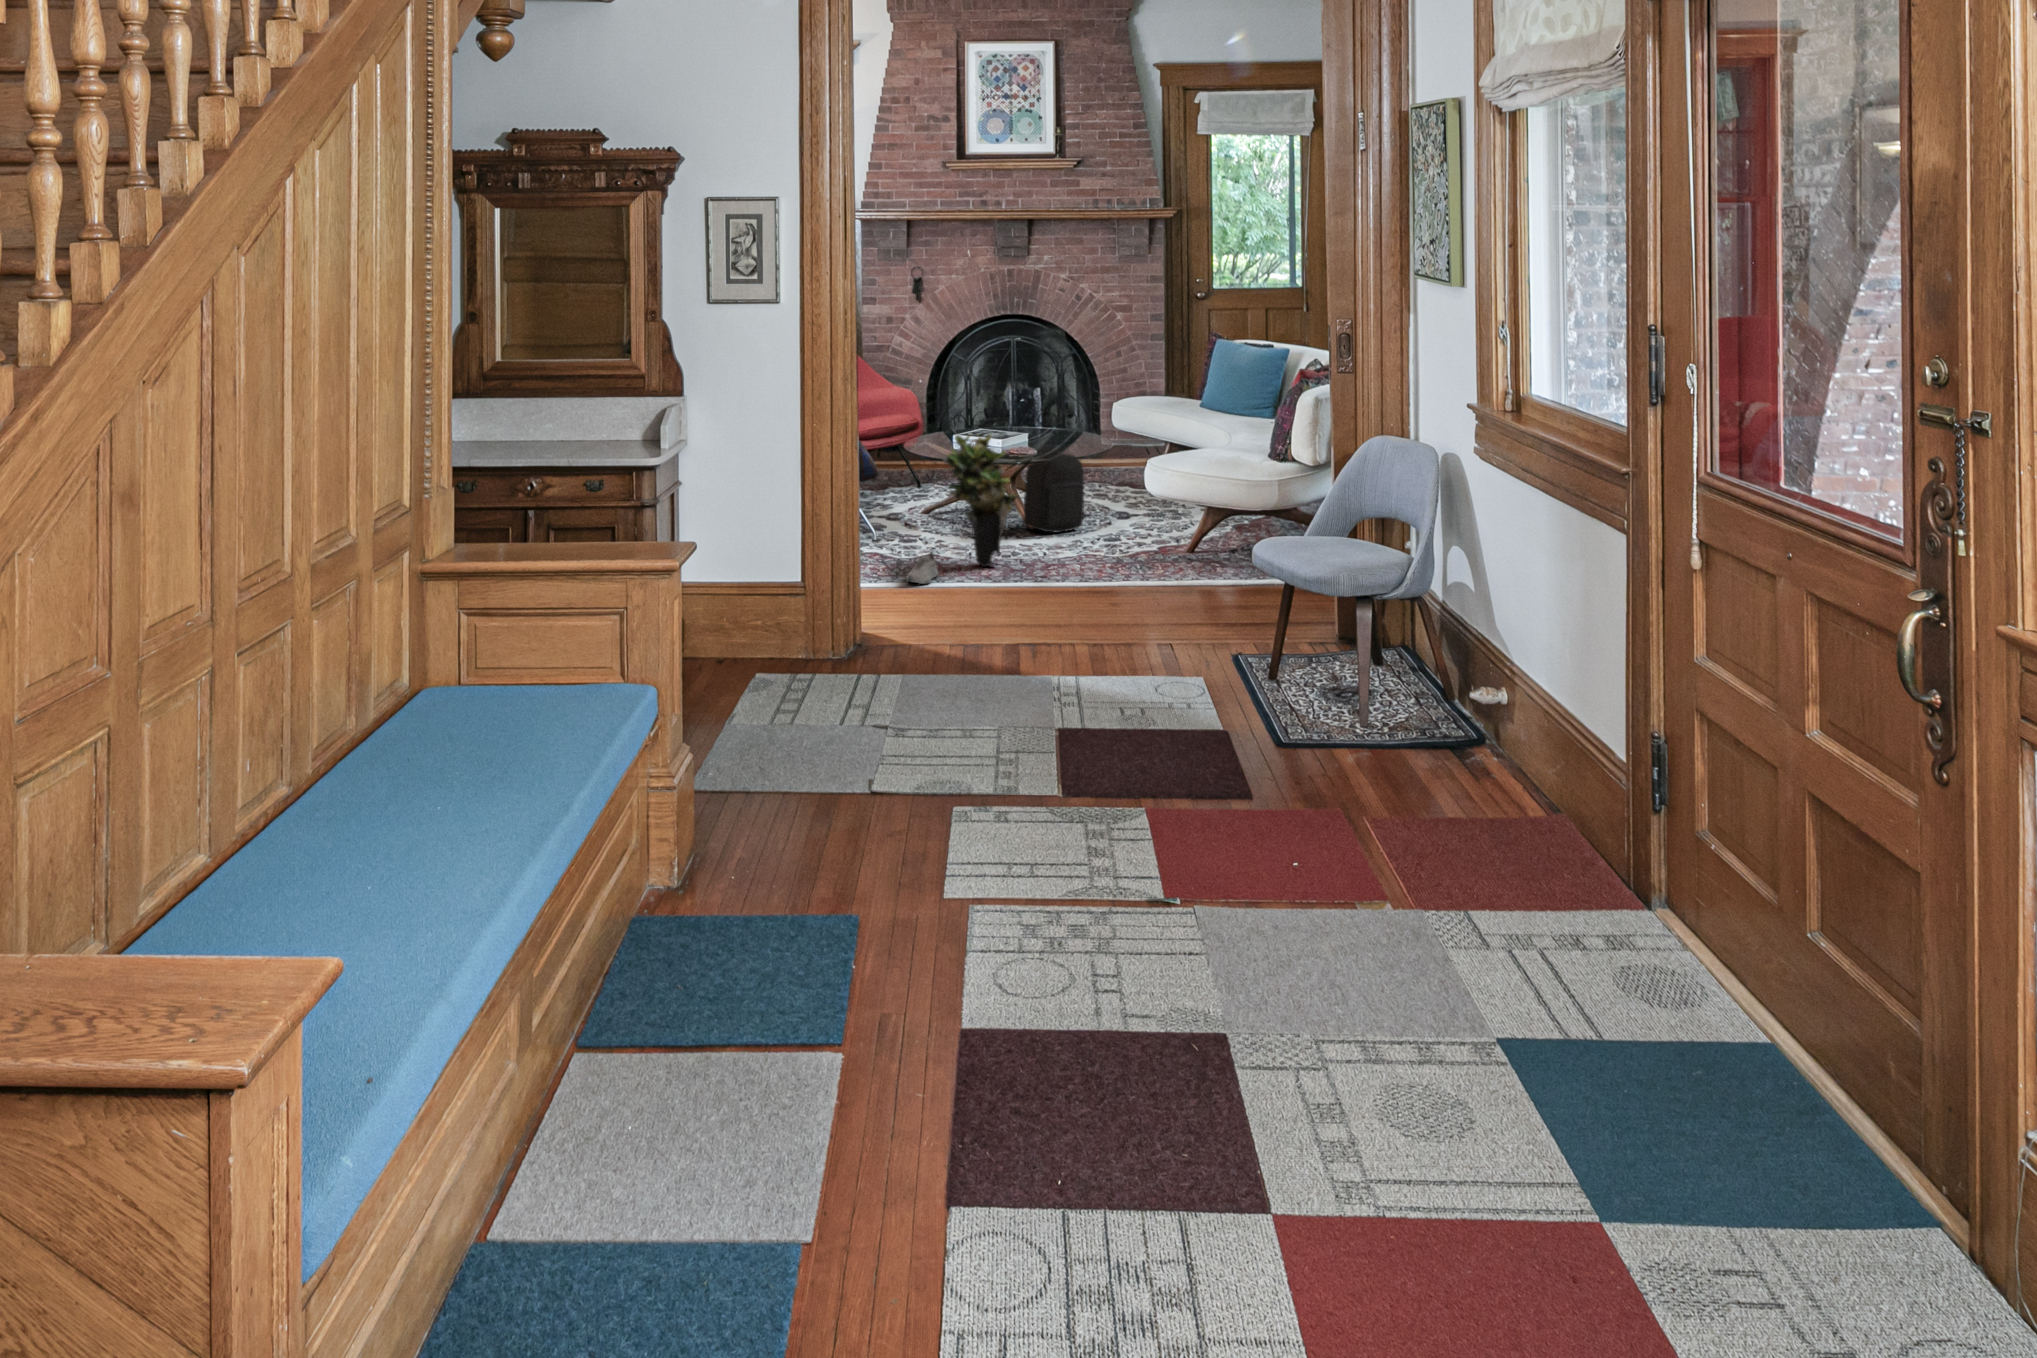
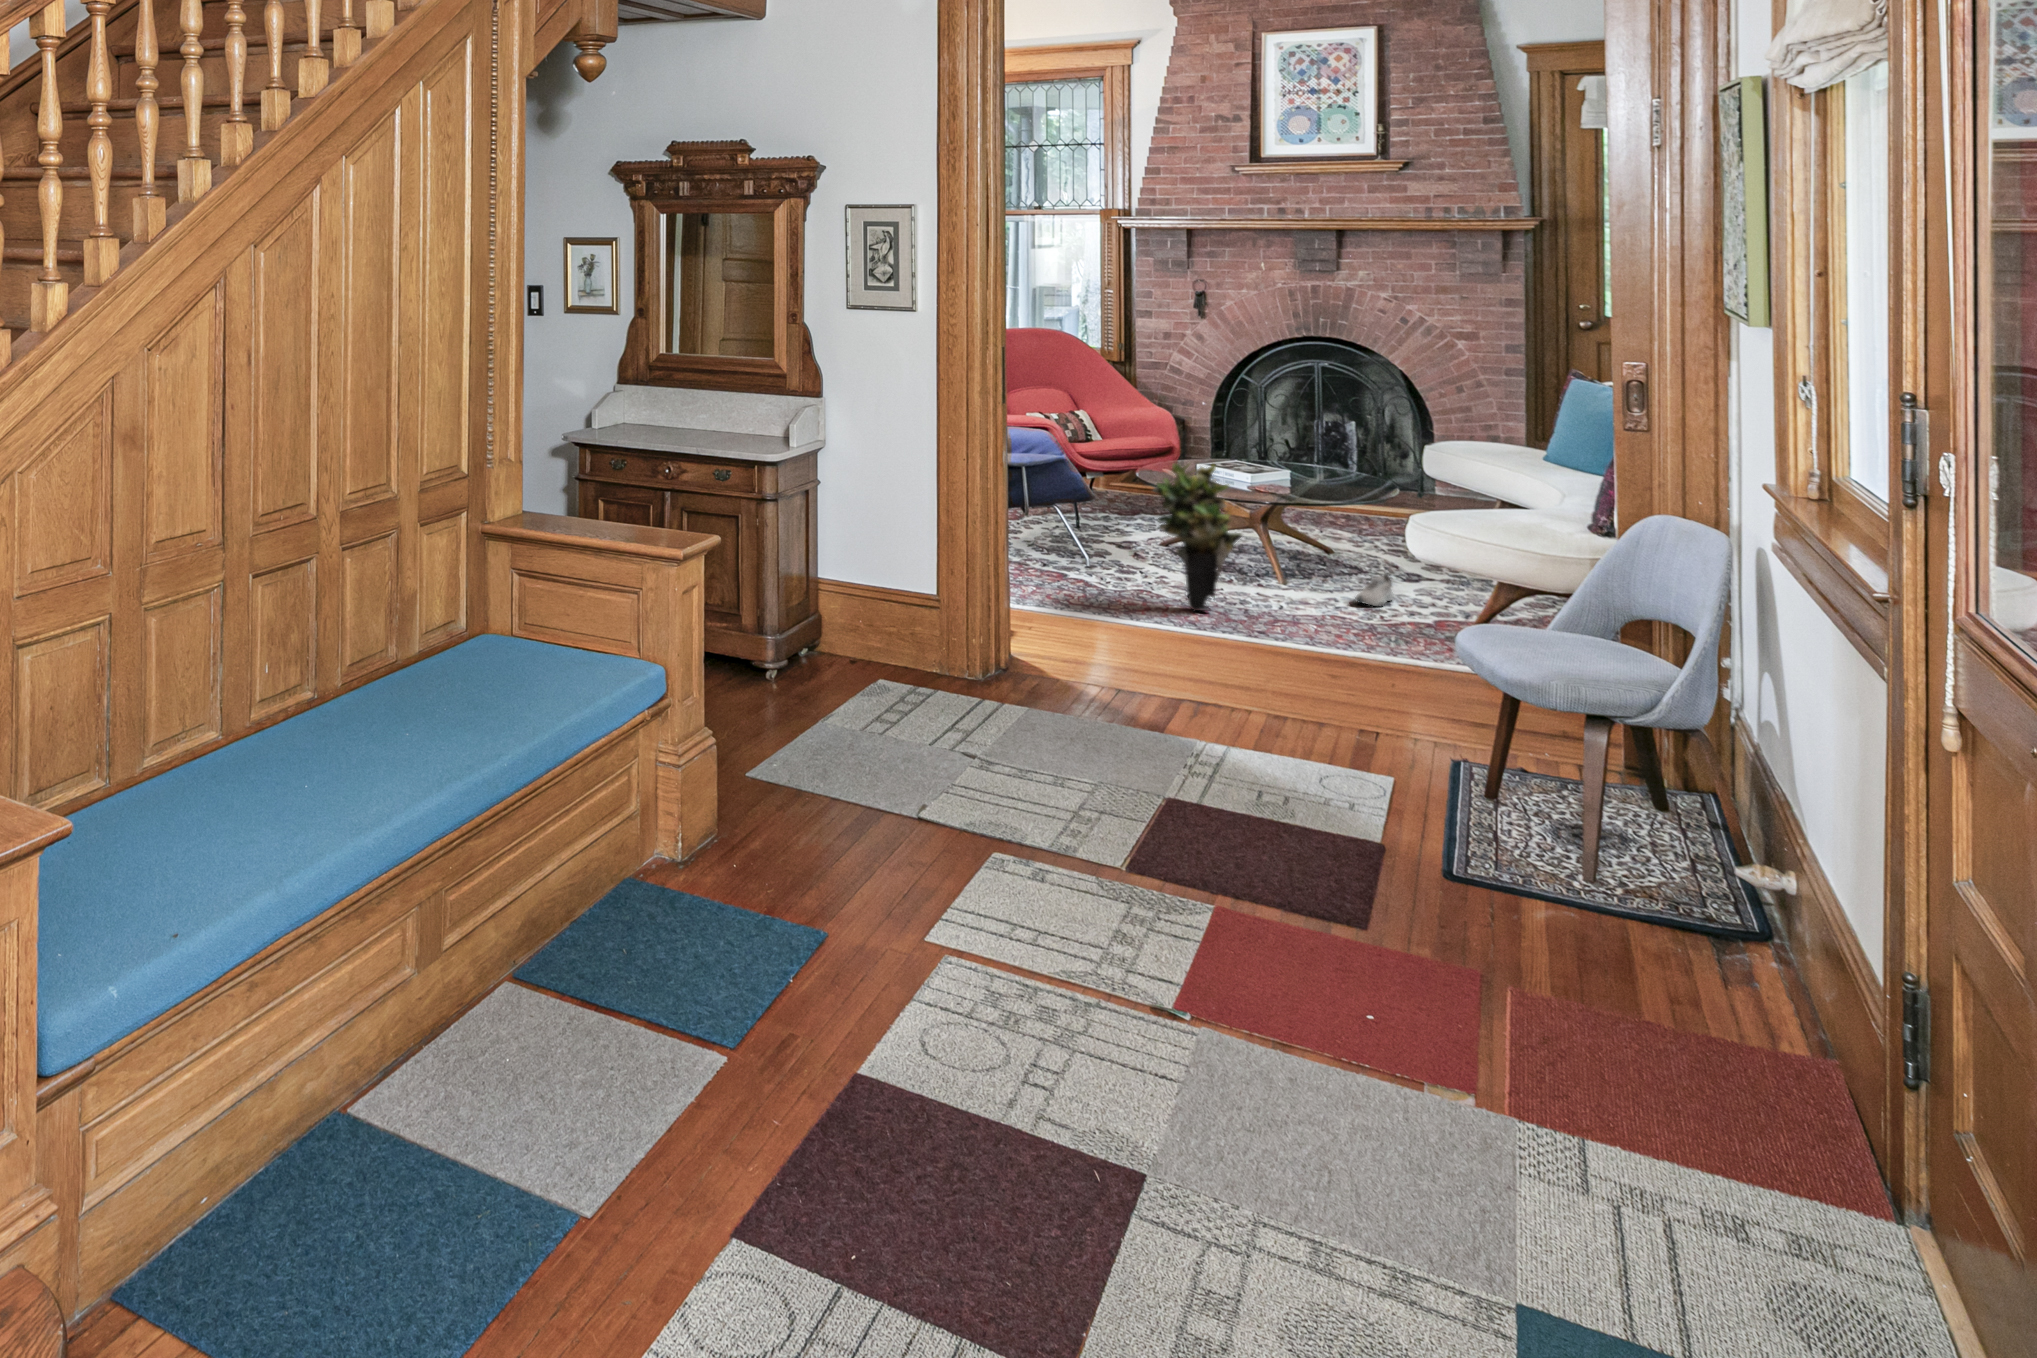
backpack: present [1023,453,1084,533] -> none [1272,479,1352,583]
shoe: present [906,552,938,584] -> present [1356,574,1394,606]

